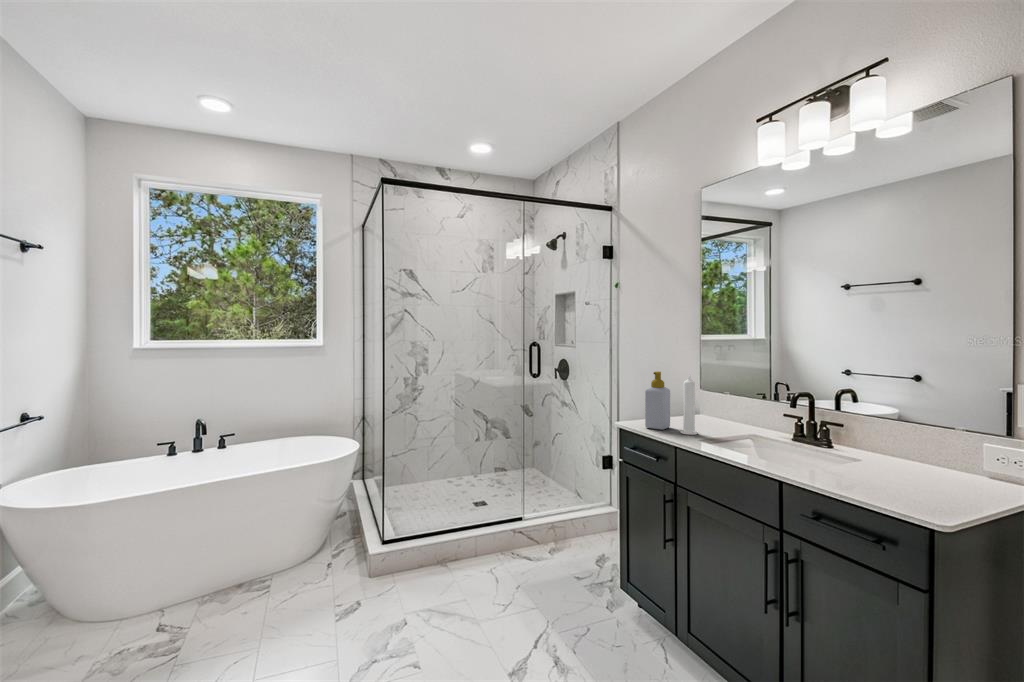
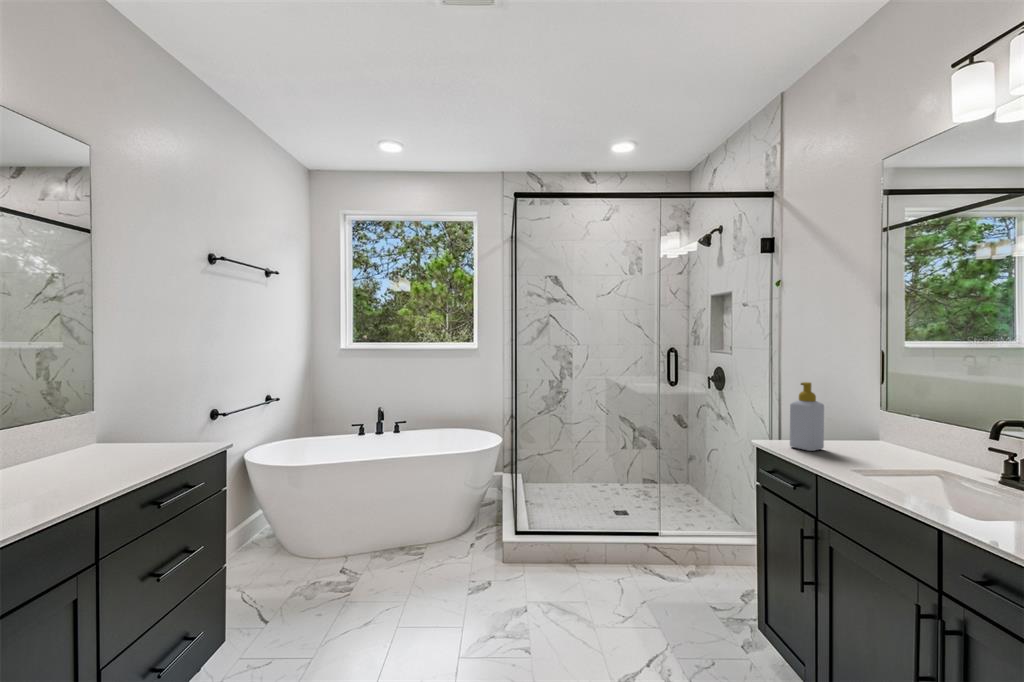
candle: present [680,374,698,435] -> none [833,387,857,460]

